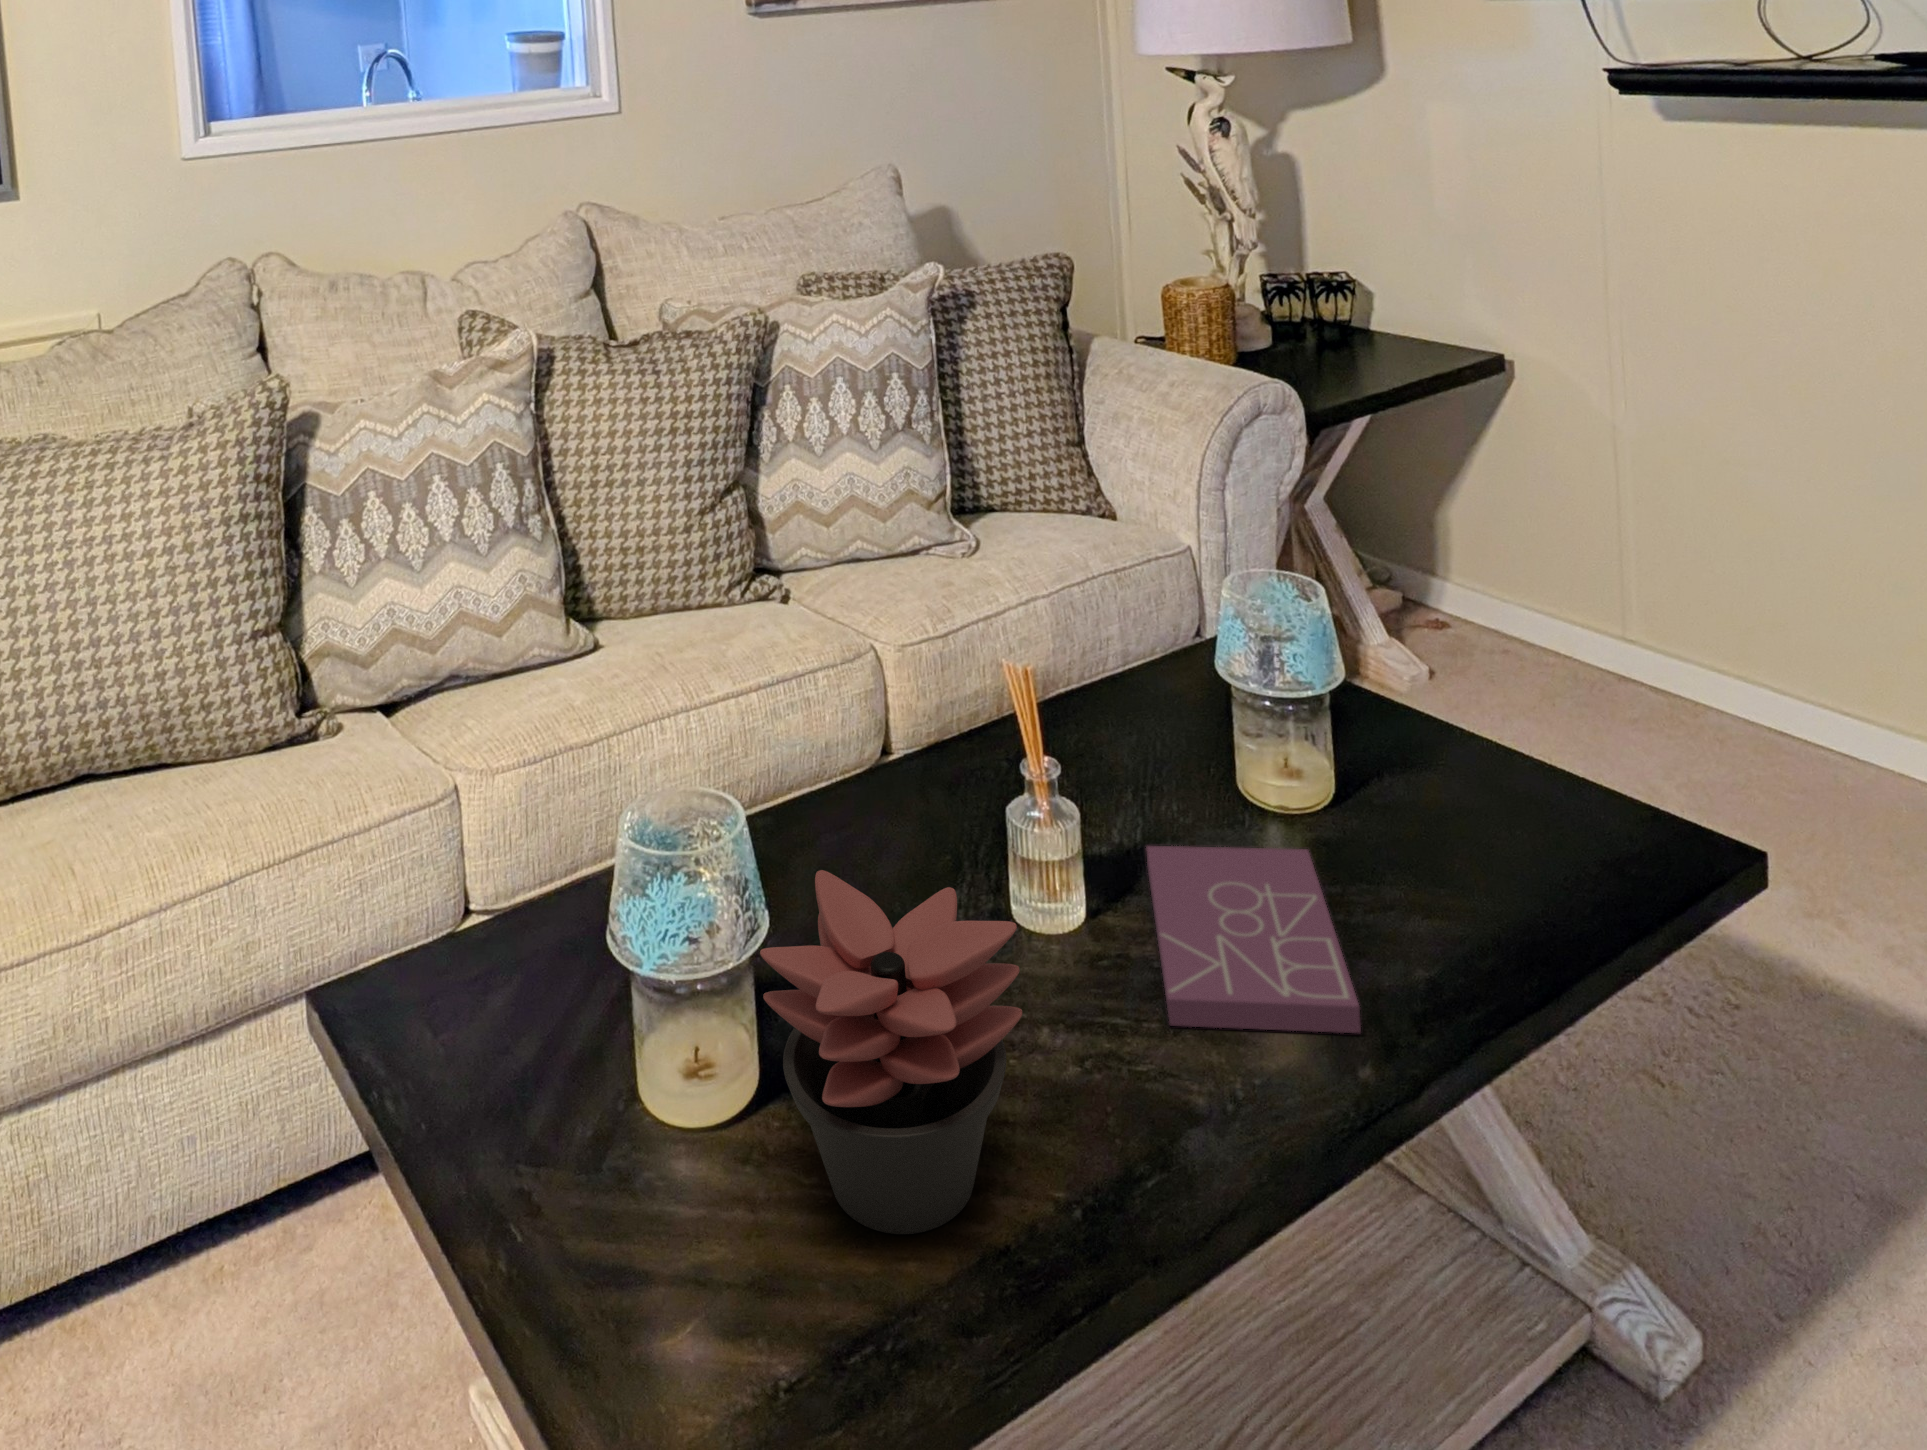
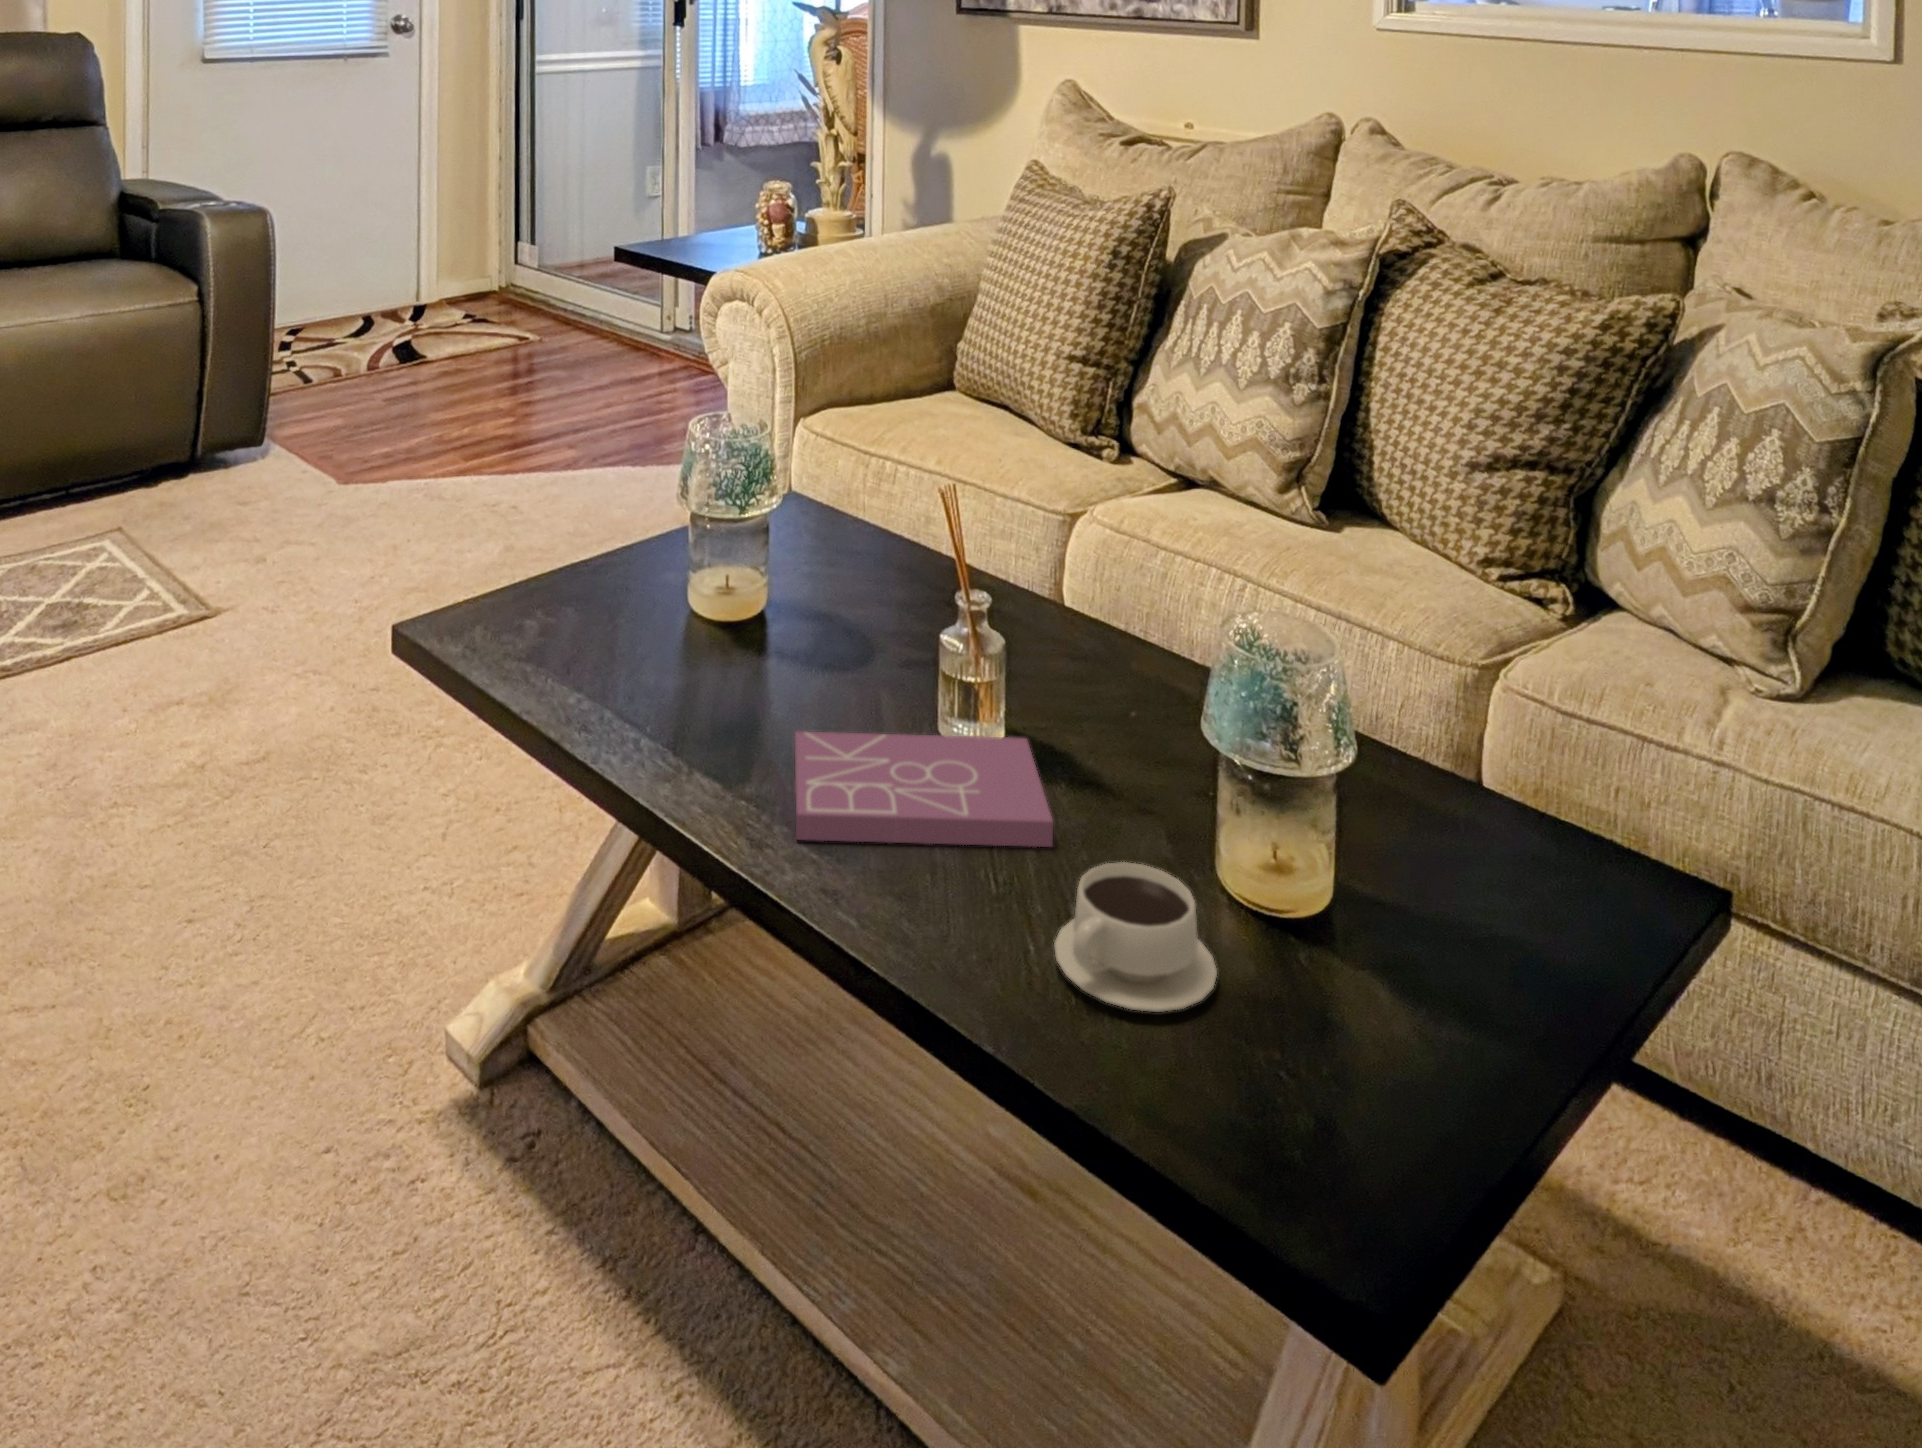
teacup: none [1414,773,1557,886] -> present [1054,862,1217,1012]
succulent plant: present [760,870,1022,1234] -> none [559,473,711,678]

